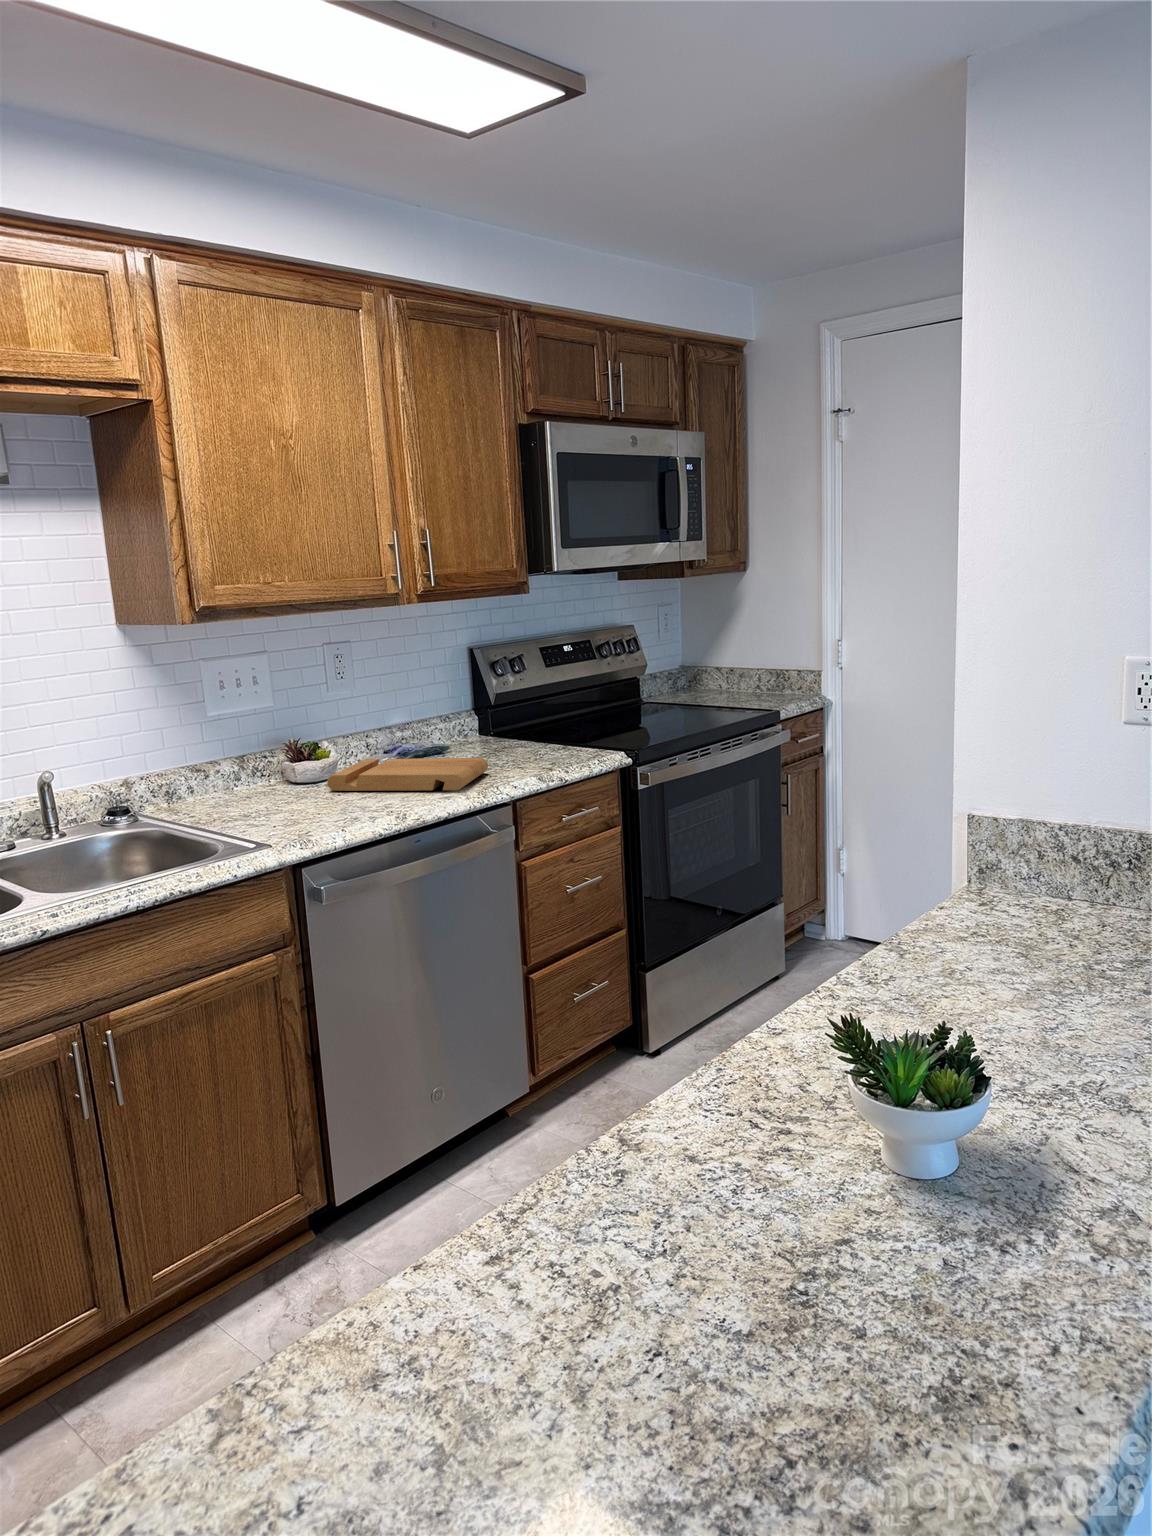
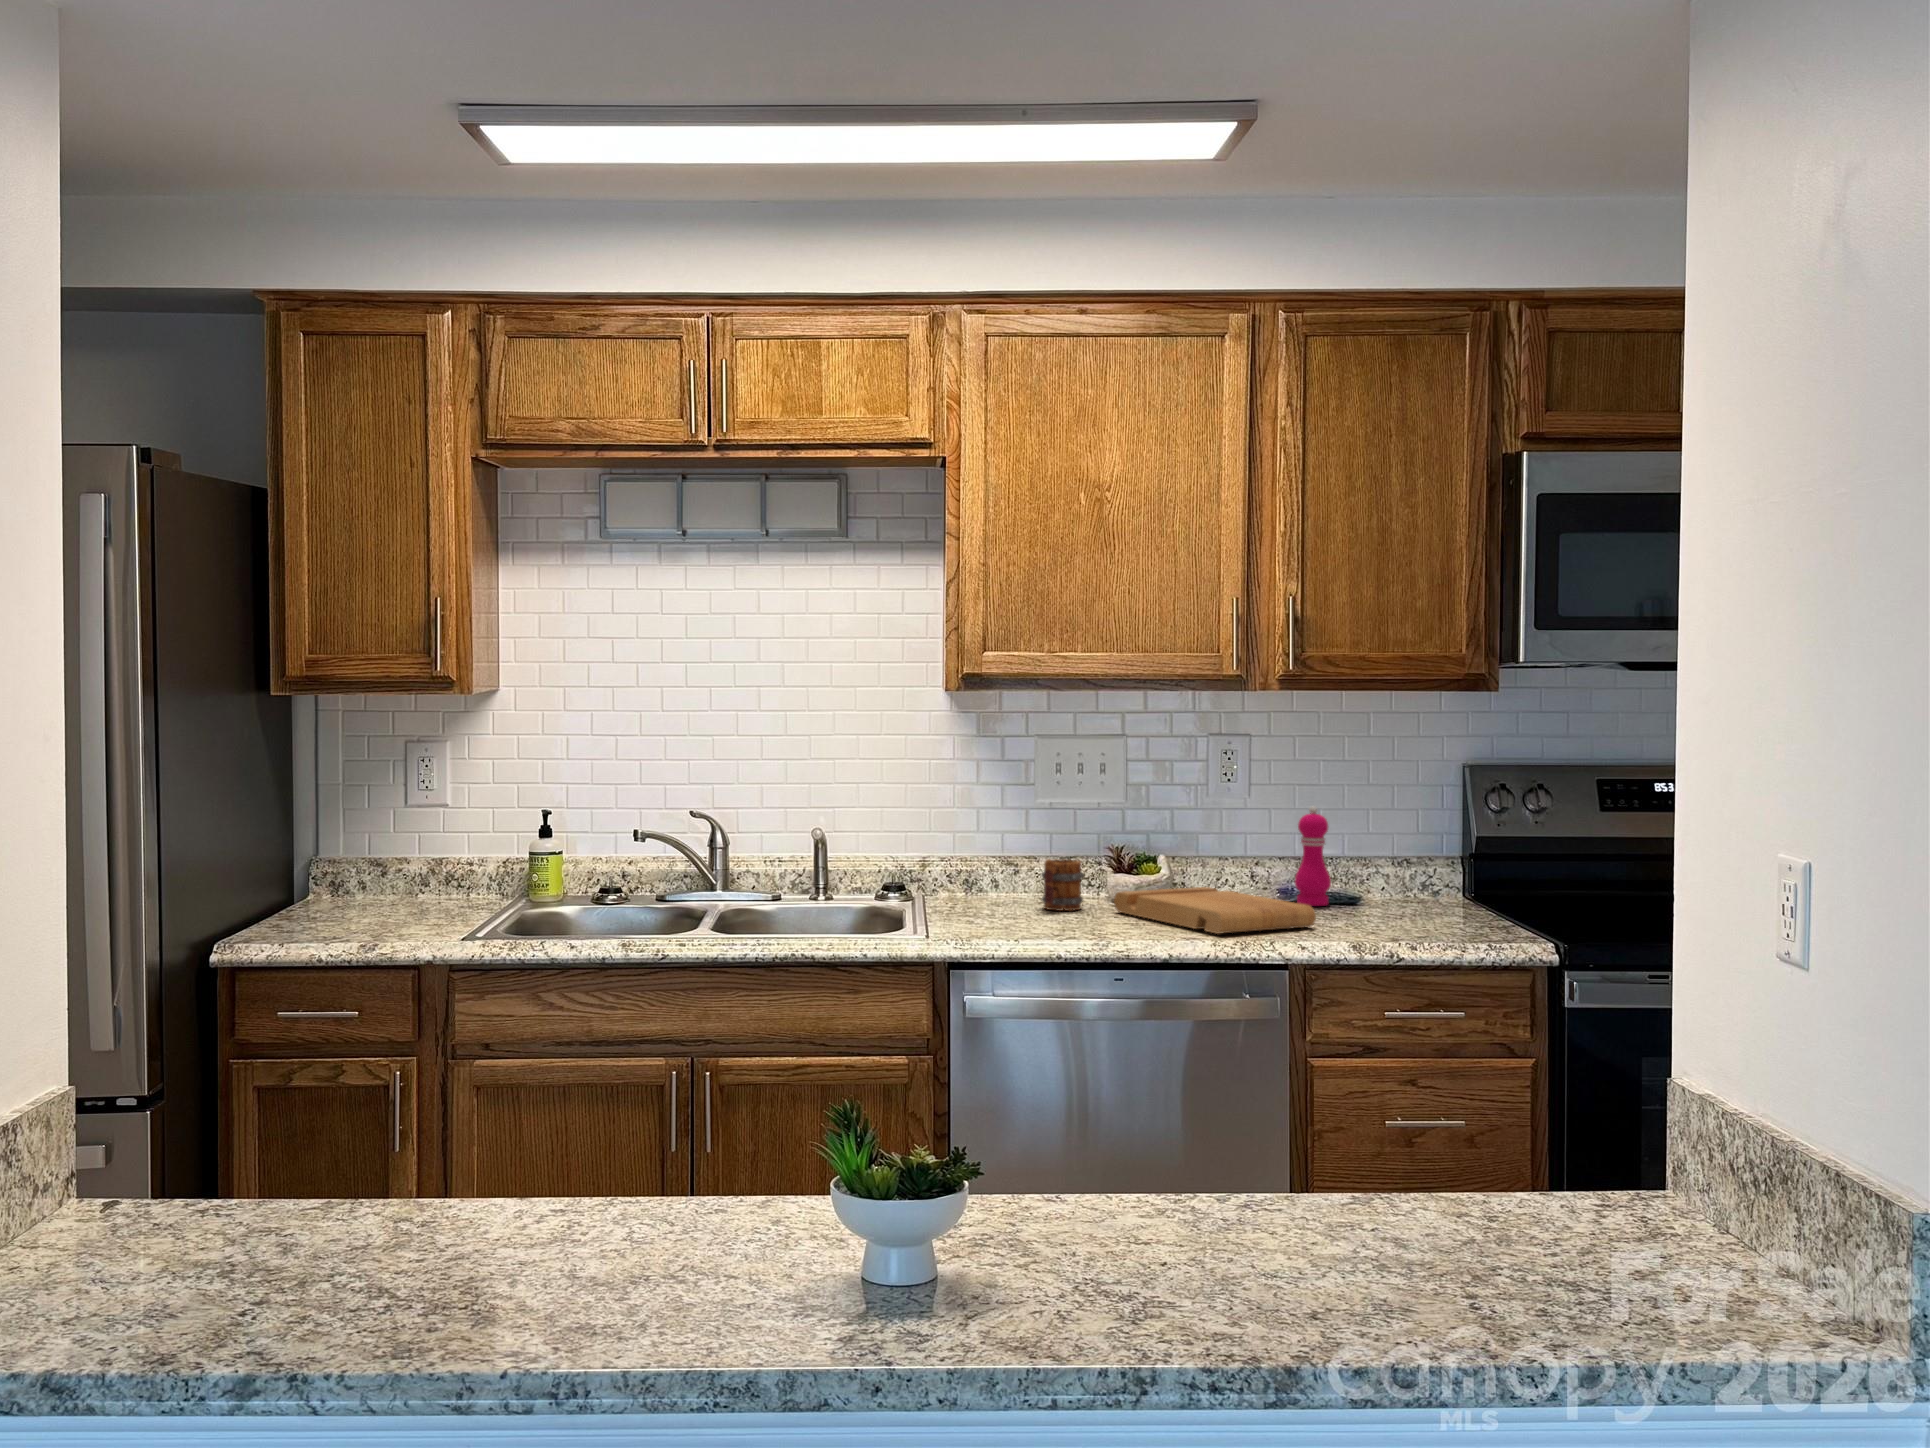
pepper mill: none [409,687,436,760] -> present [1295,806,1331,906]
mug: none [264,757,299,801] -> present [1041,859,1084,911]

